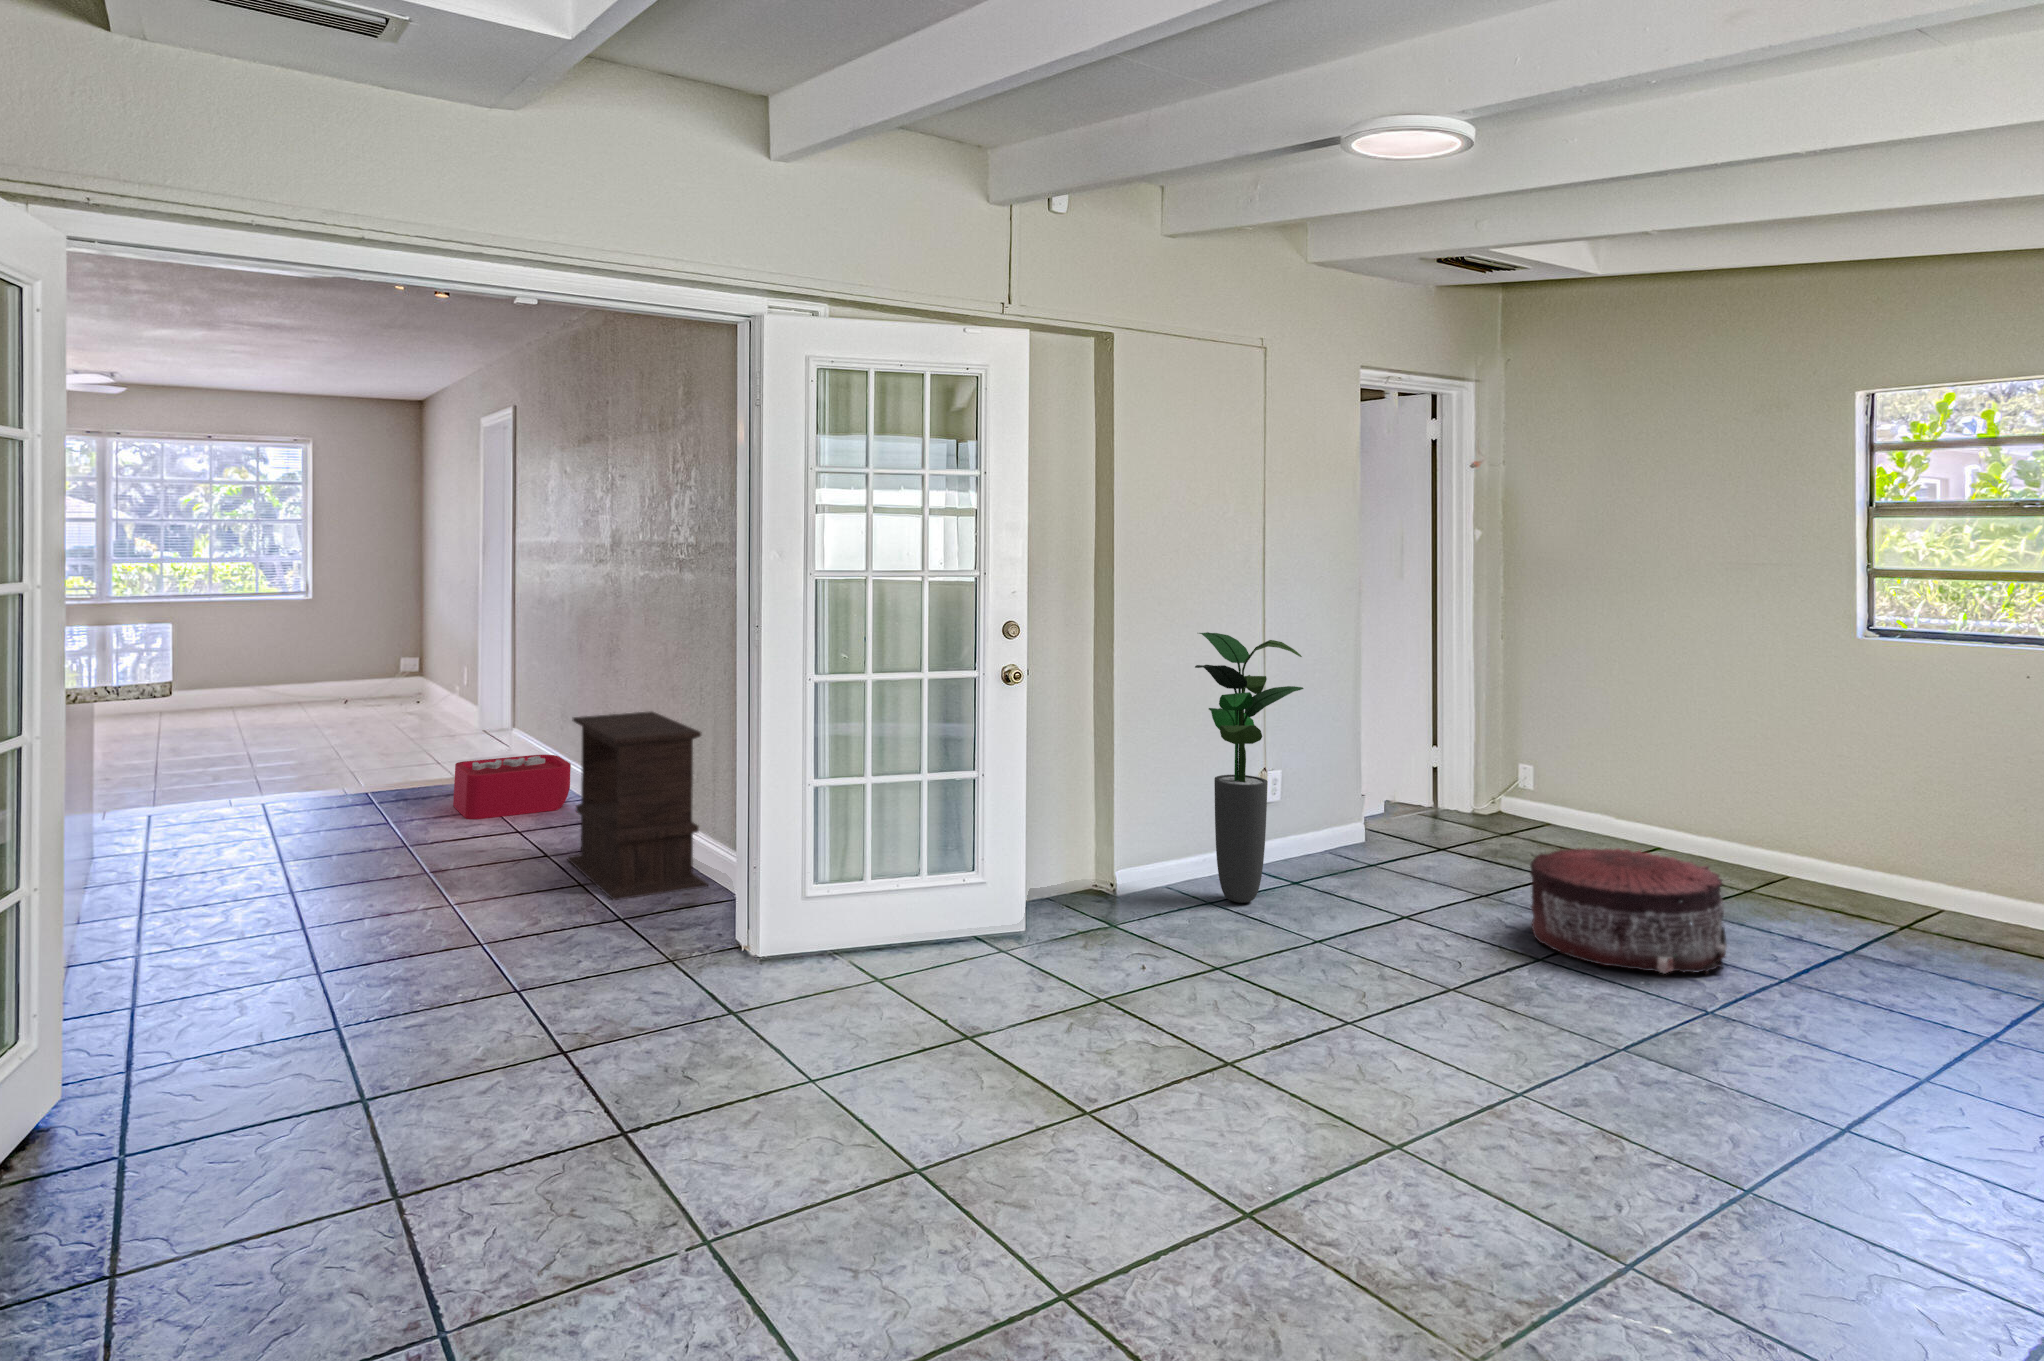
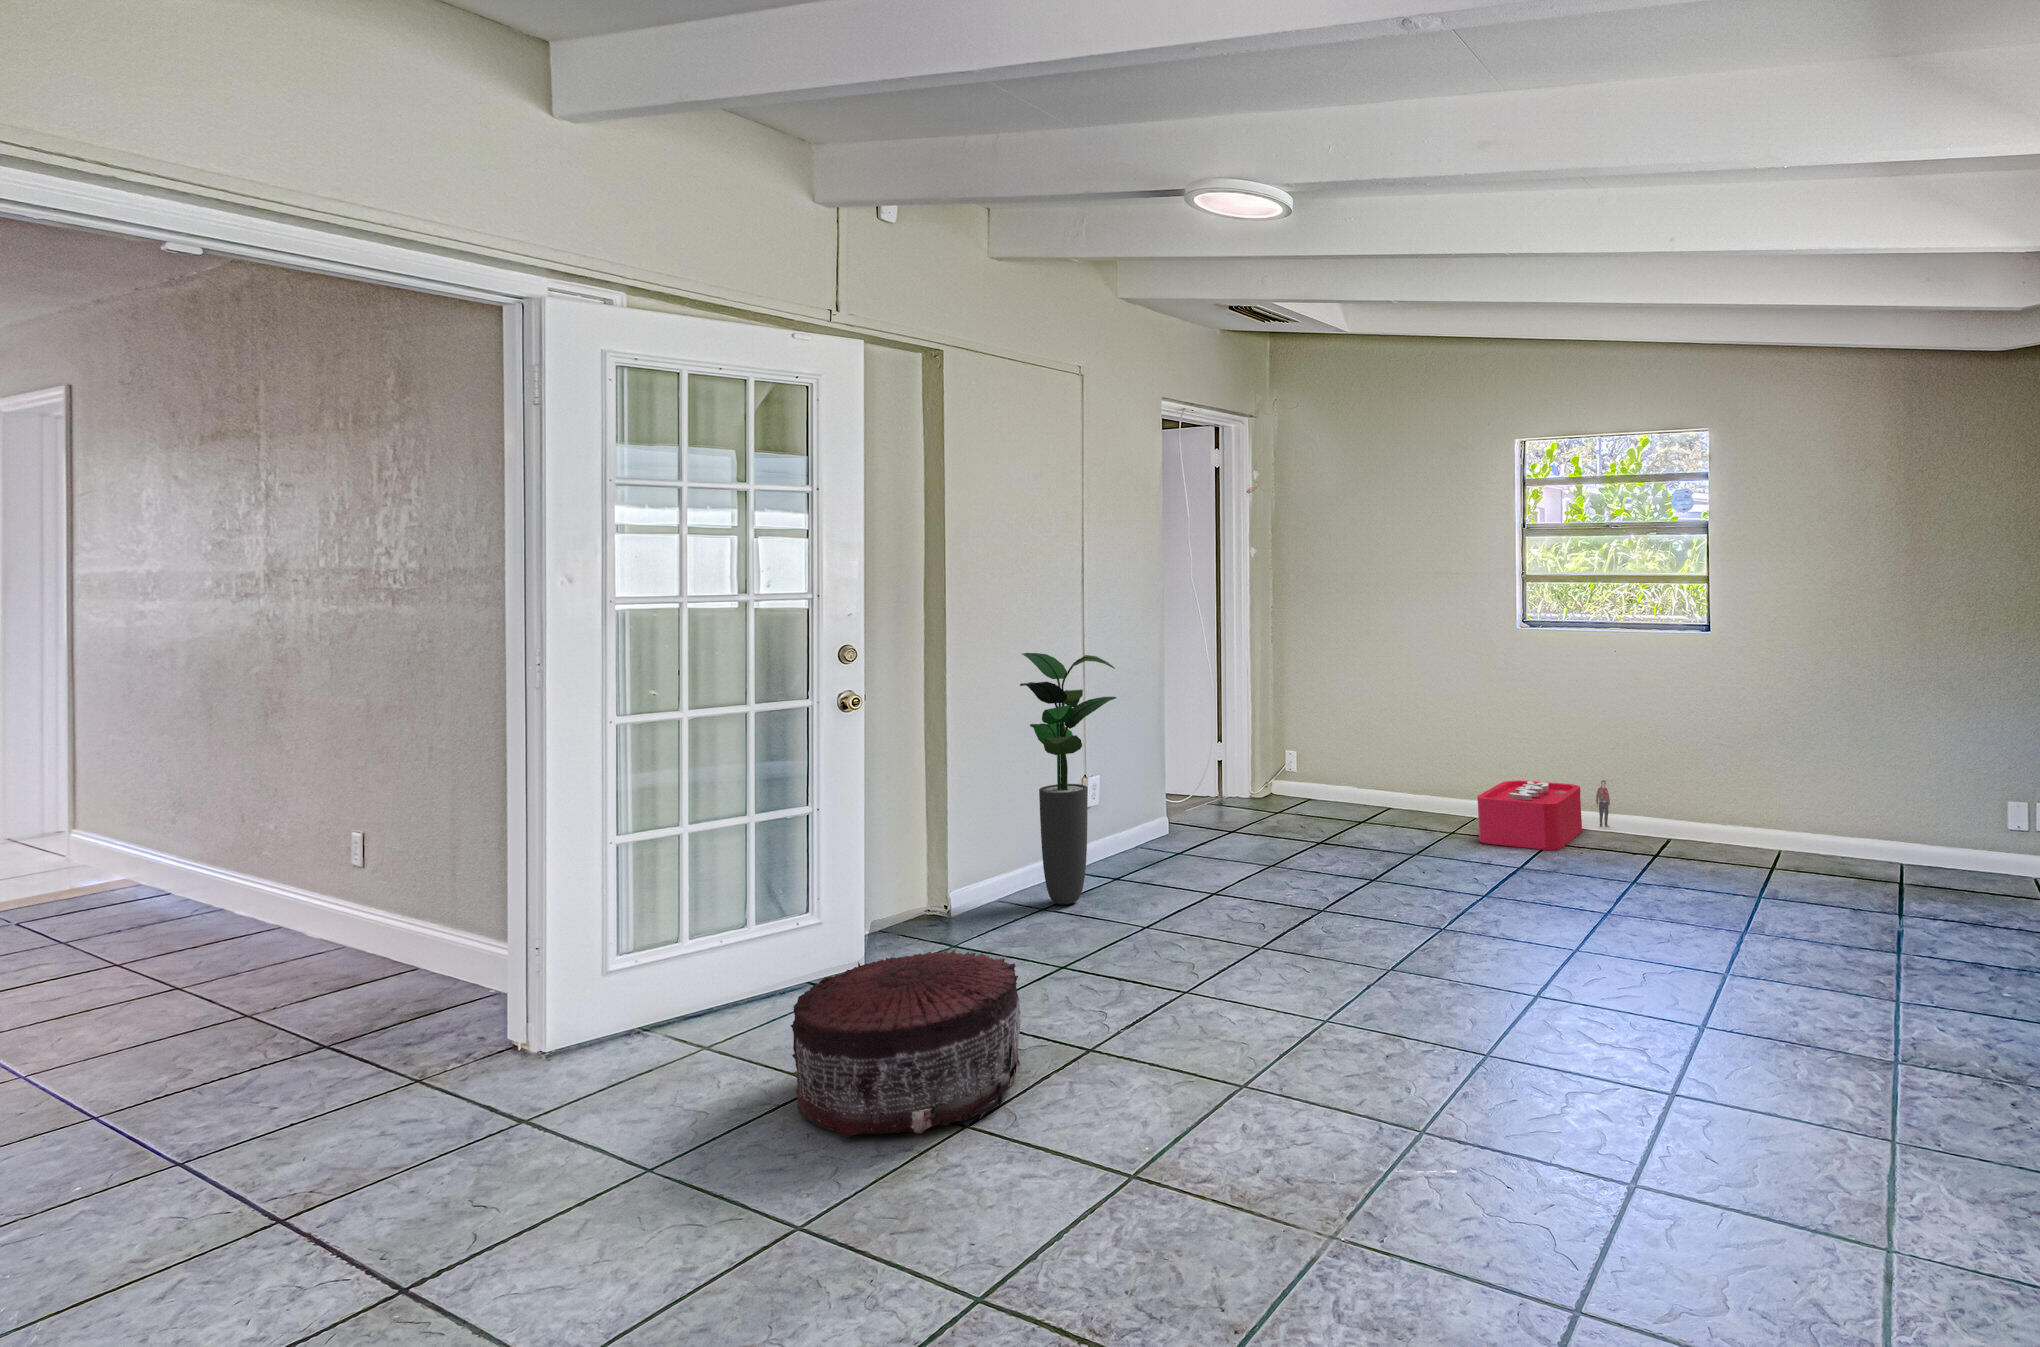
side table: present [567,711,708,900] -> none [260,791,473,1022]
storage bin: present [453,755,571,819] -> present [1477,780,1610,850]
pouf: present [1530,848,1727,973] -> present [791,949,1021,1137]

